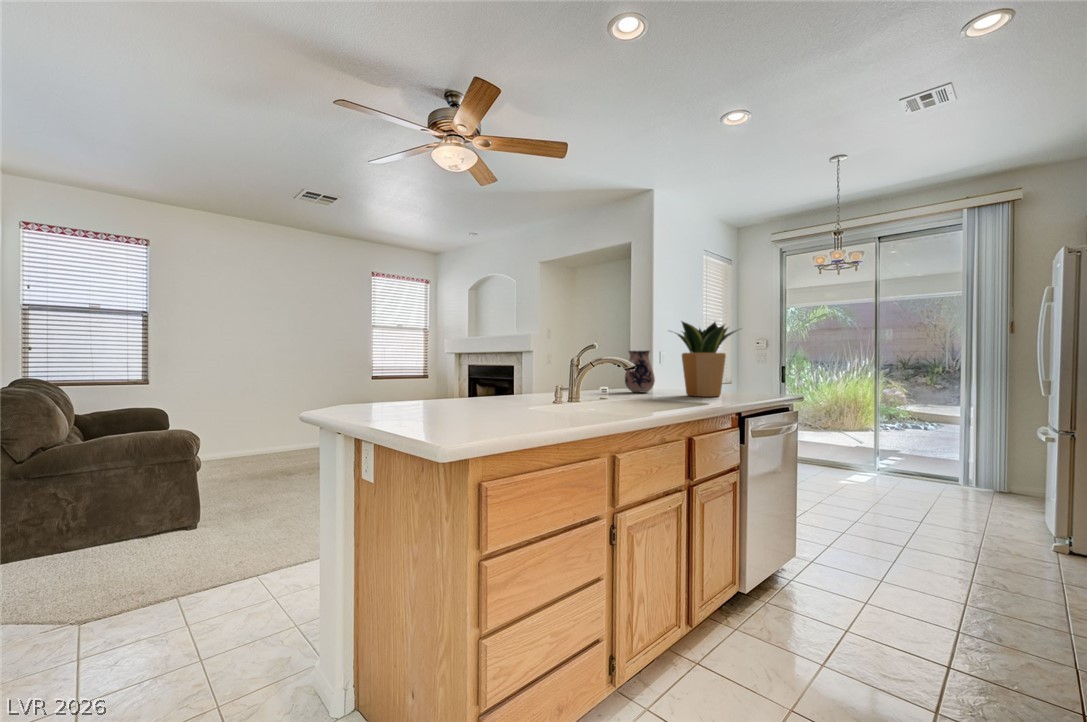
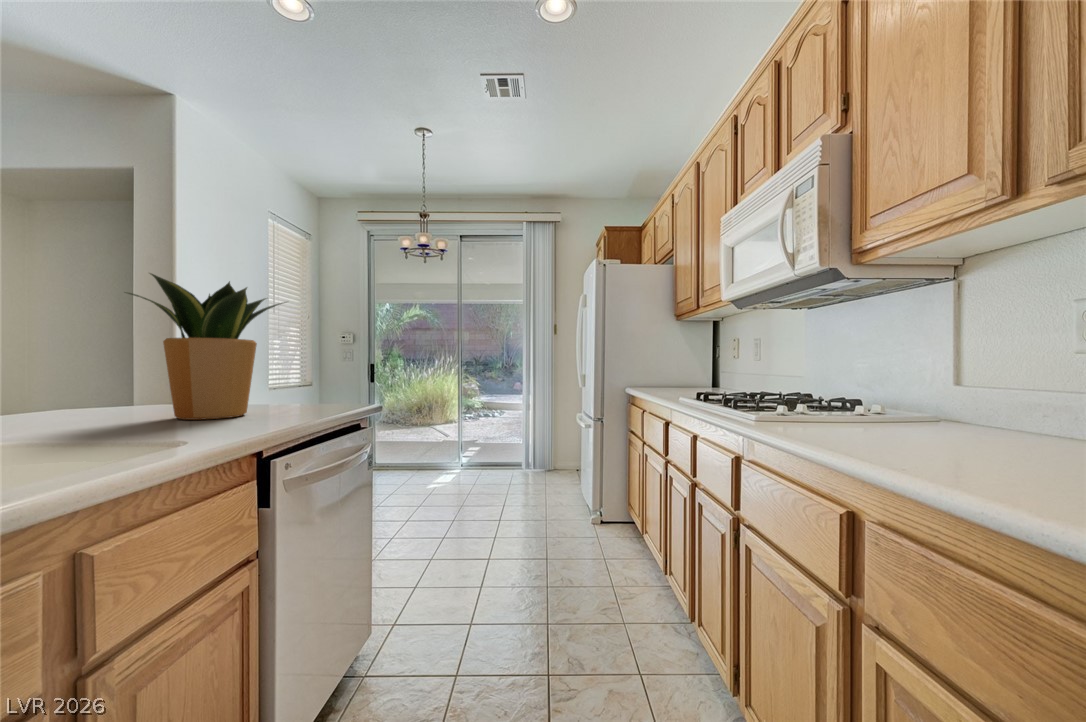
ceramic pitcher: present [625,351,655,393] -> none [28,332,114,418]

